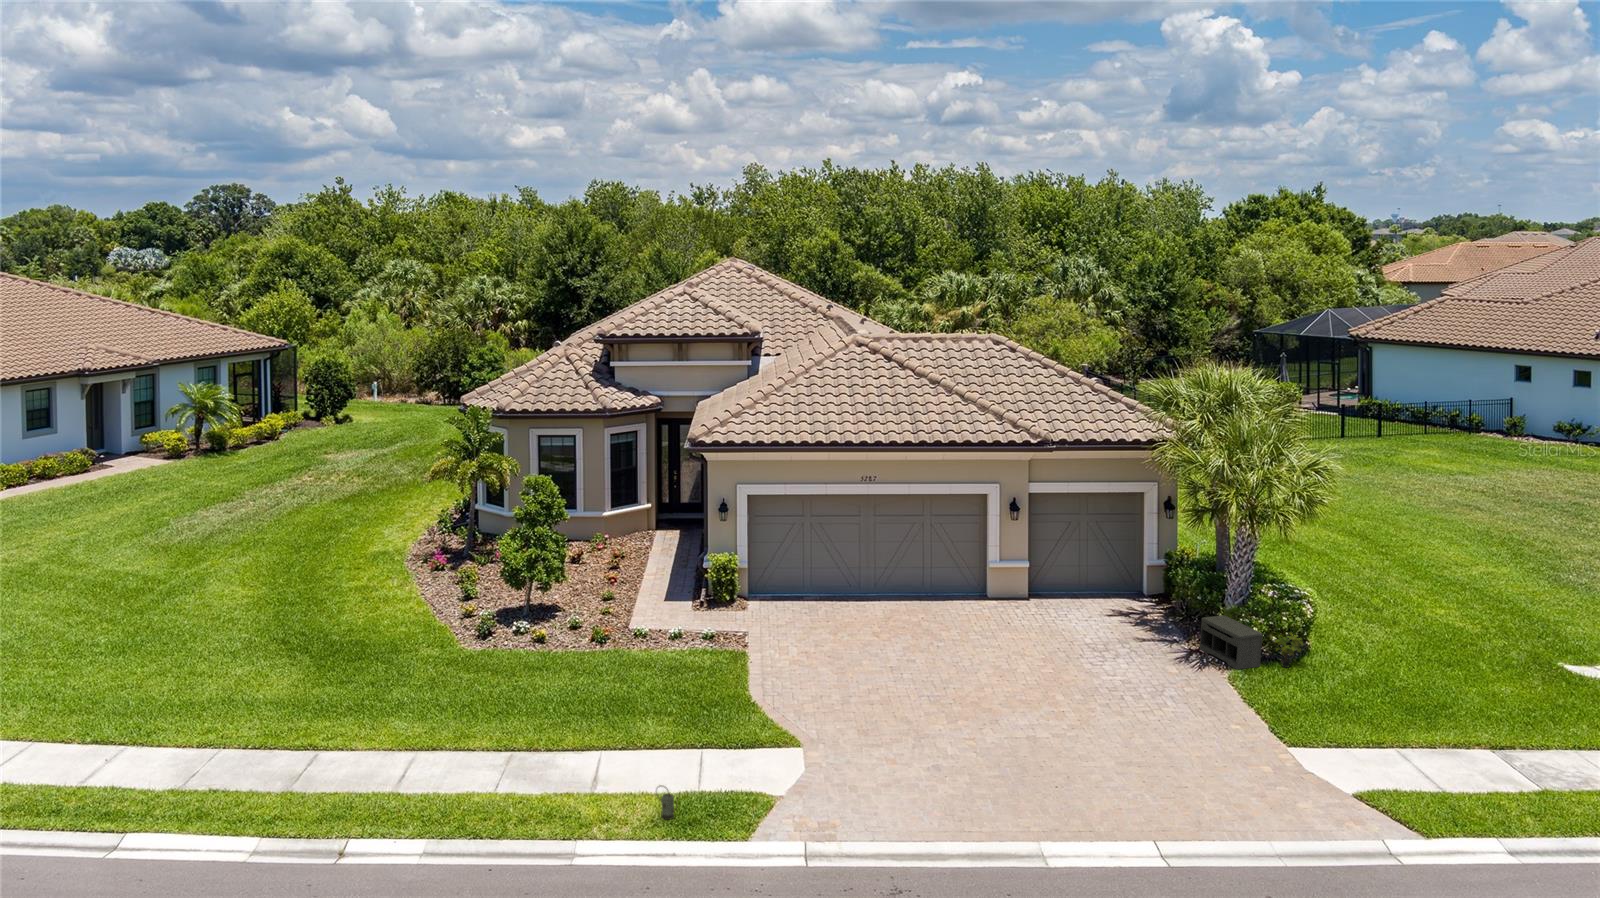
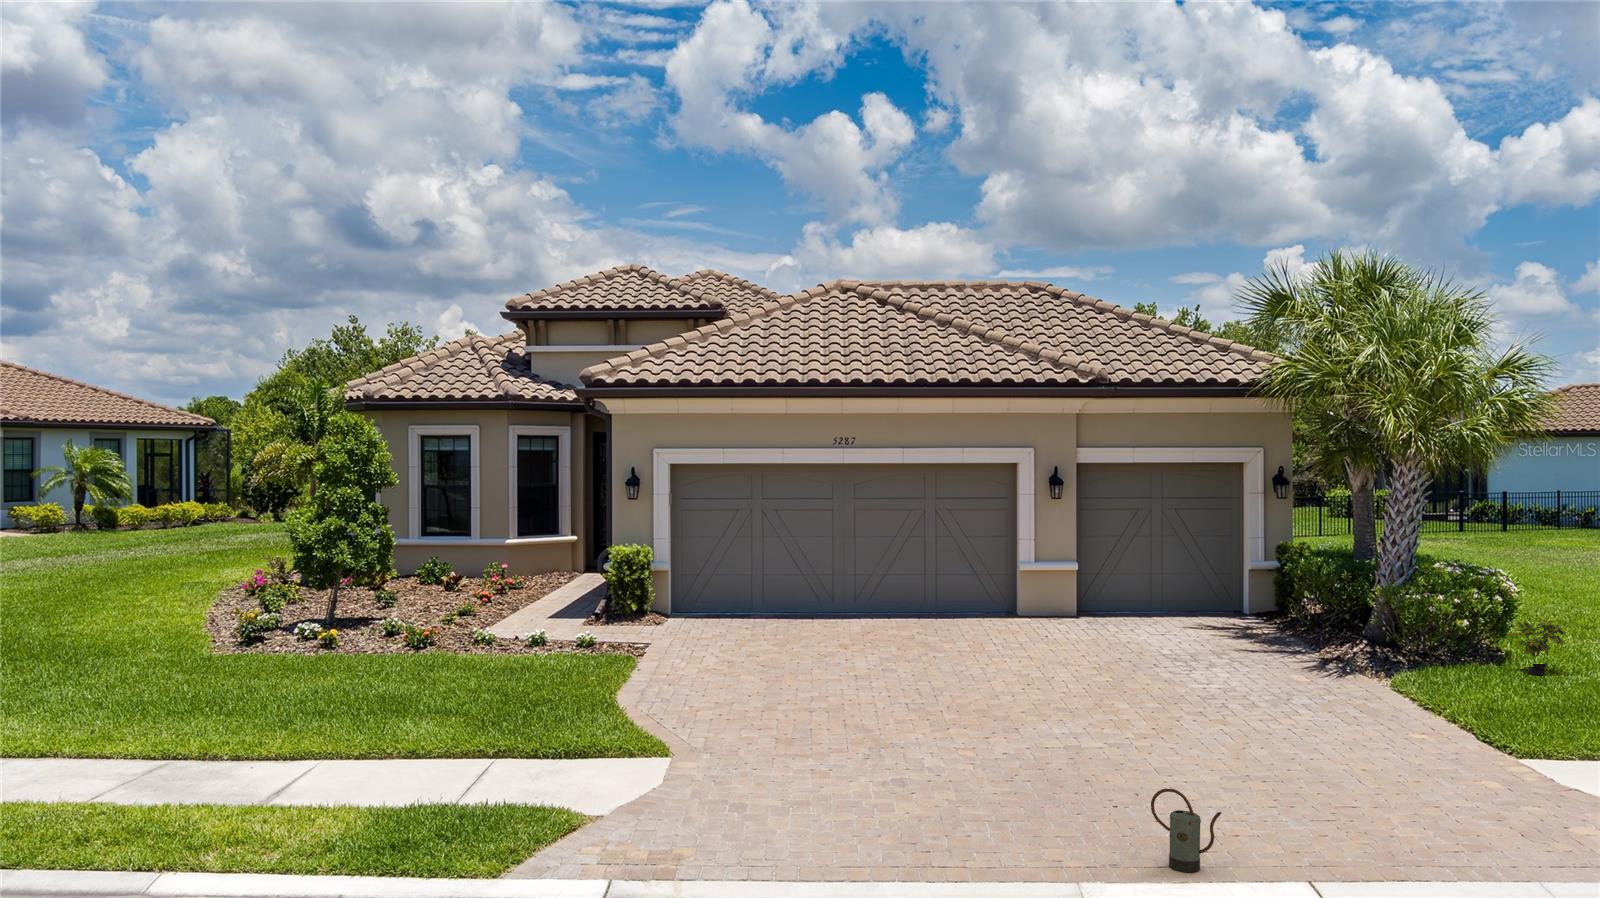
bench: present [1200,615,1263,669] -> none [1375,602,1494,676]
watering can: present [656,785,677,820] -> present [1151,789,1222,872]

